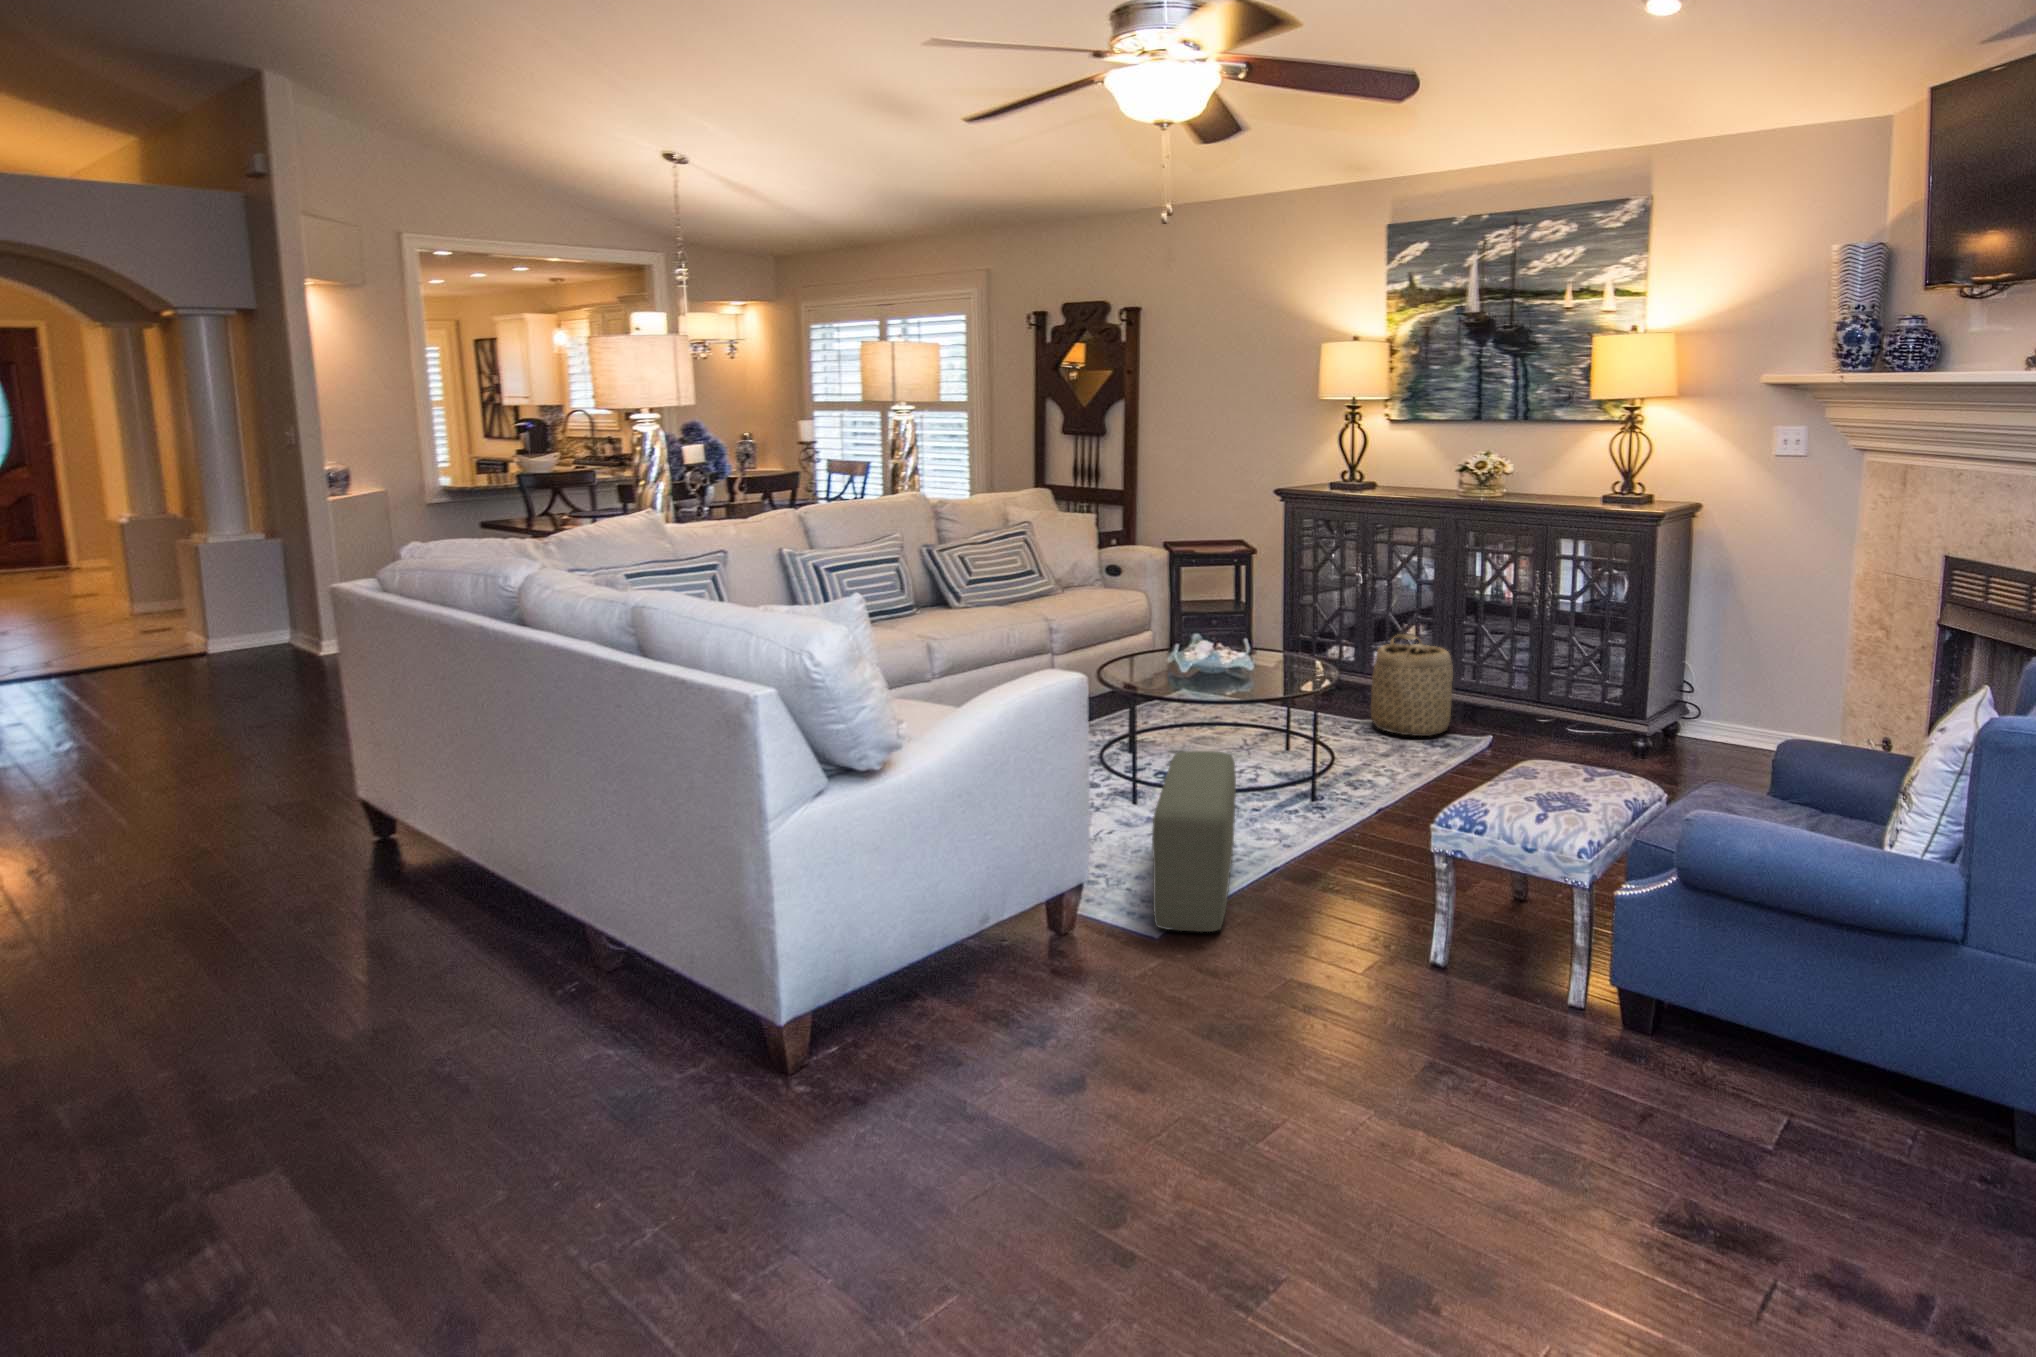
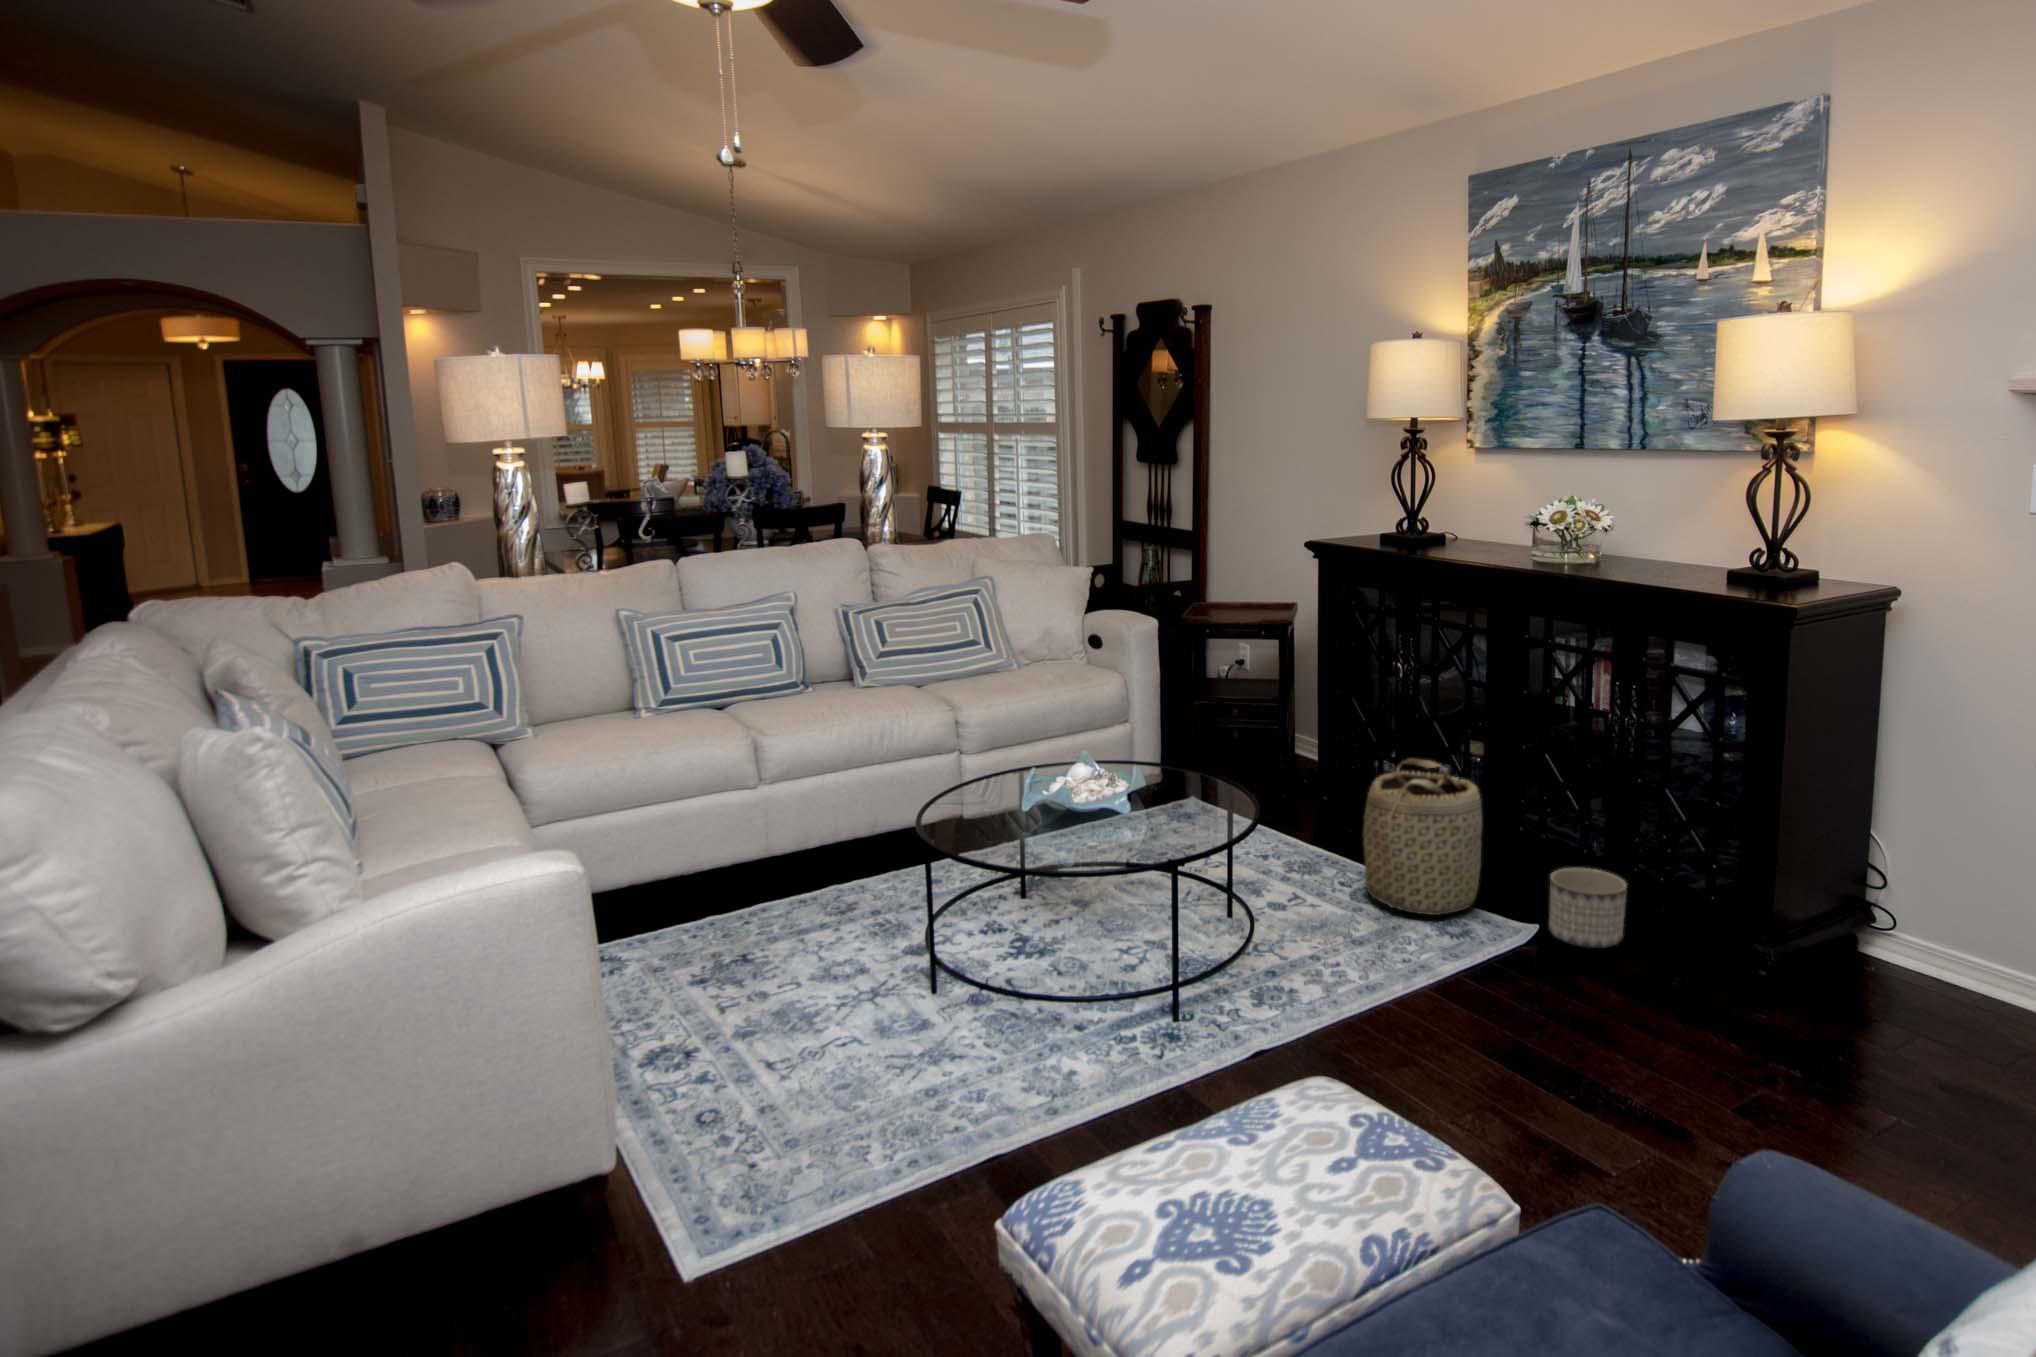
planter: none [1504,695,1555,743] -> present [1549,868,1627,948]
pouf: present [1152,751,1236,932] -> none [647,950,948,1291]

